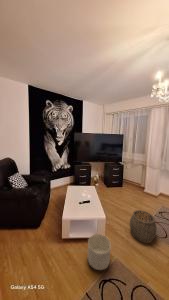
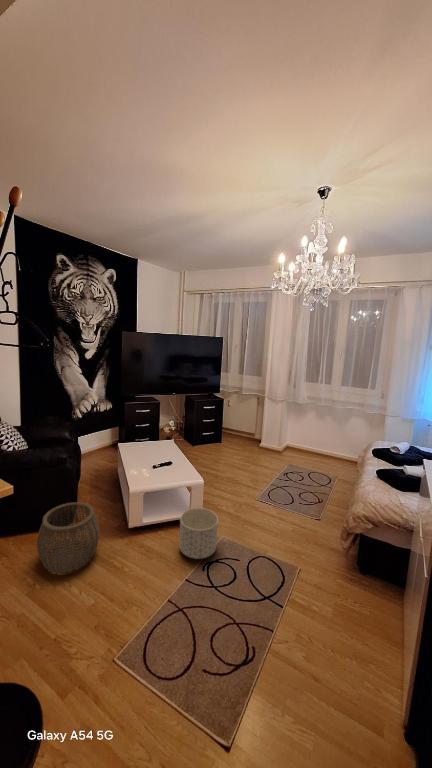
woven basket: present [130,210,157,243] -> present [37,502,99,574]

